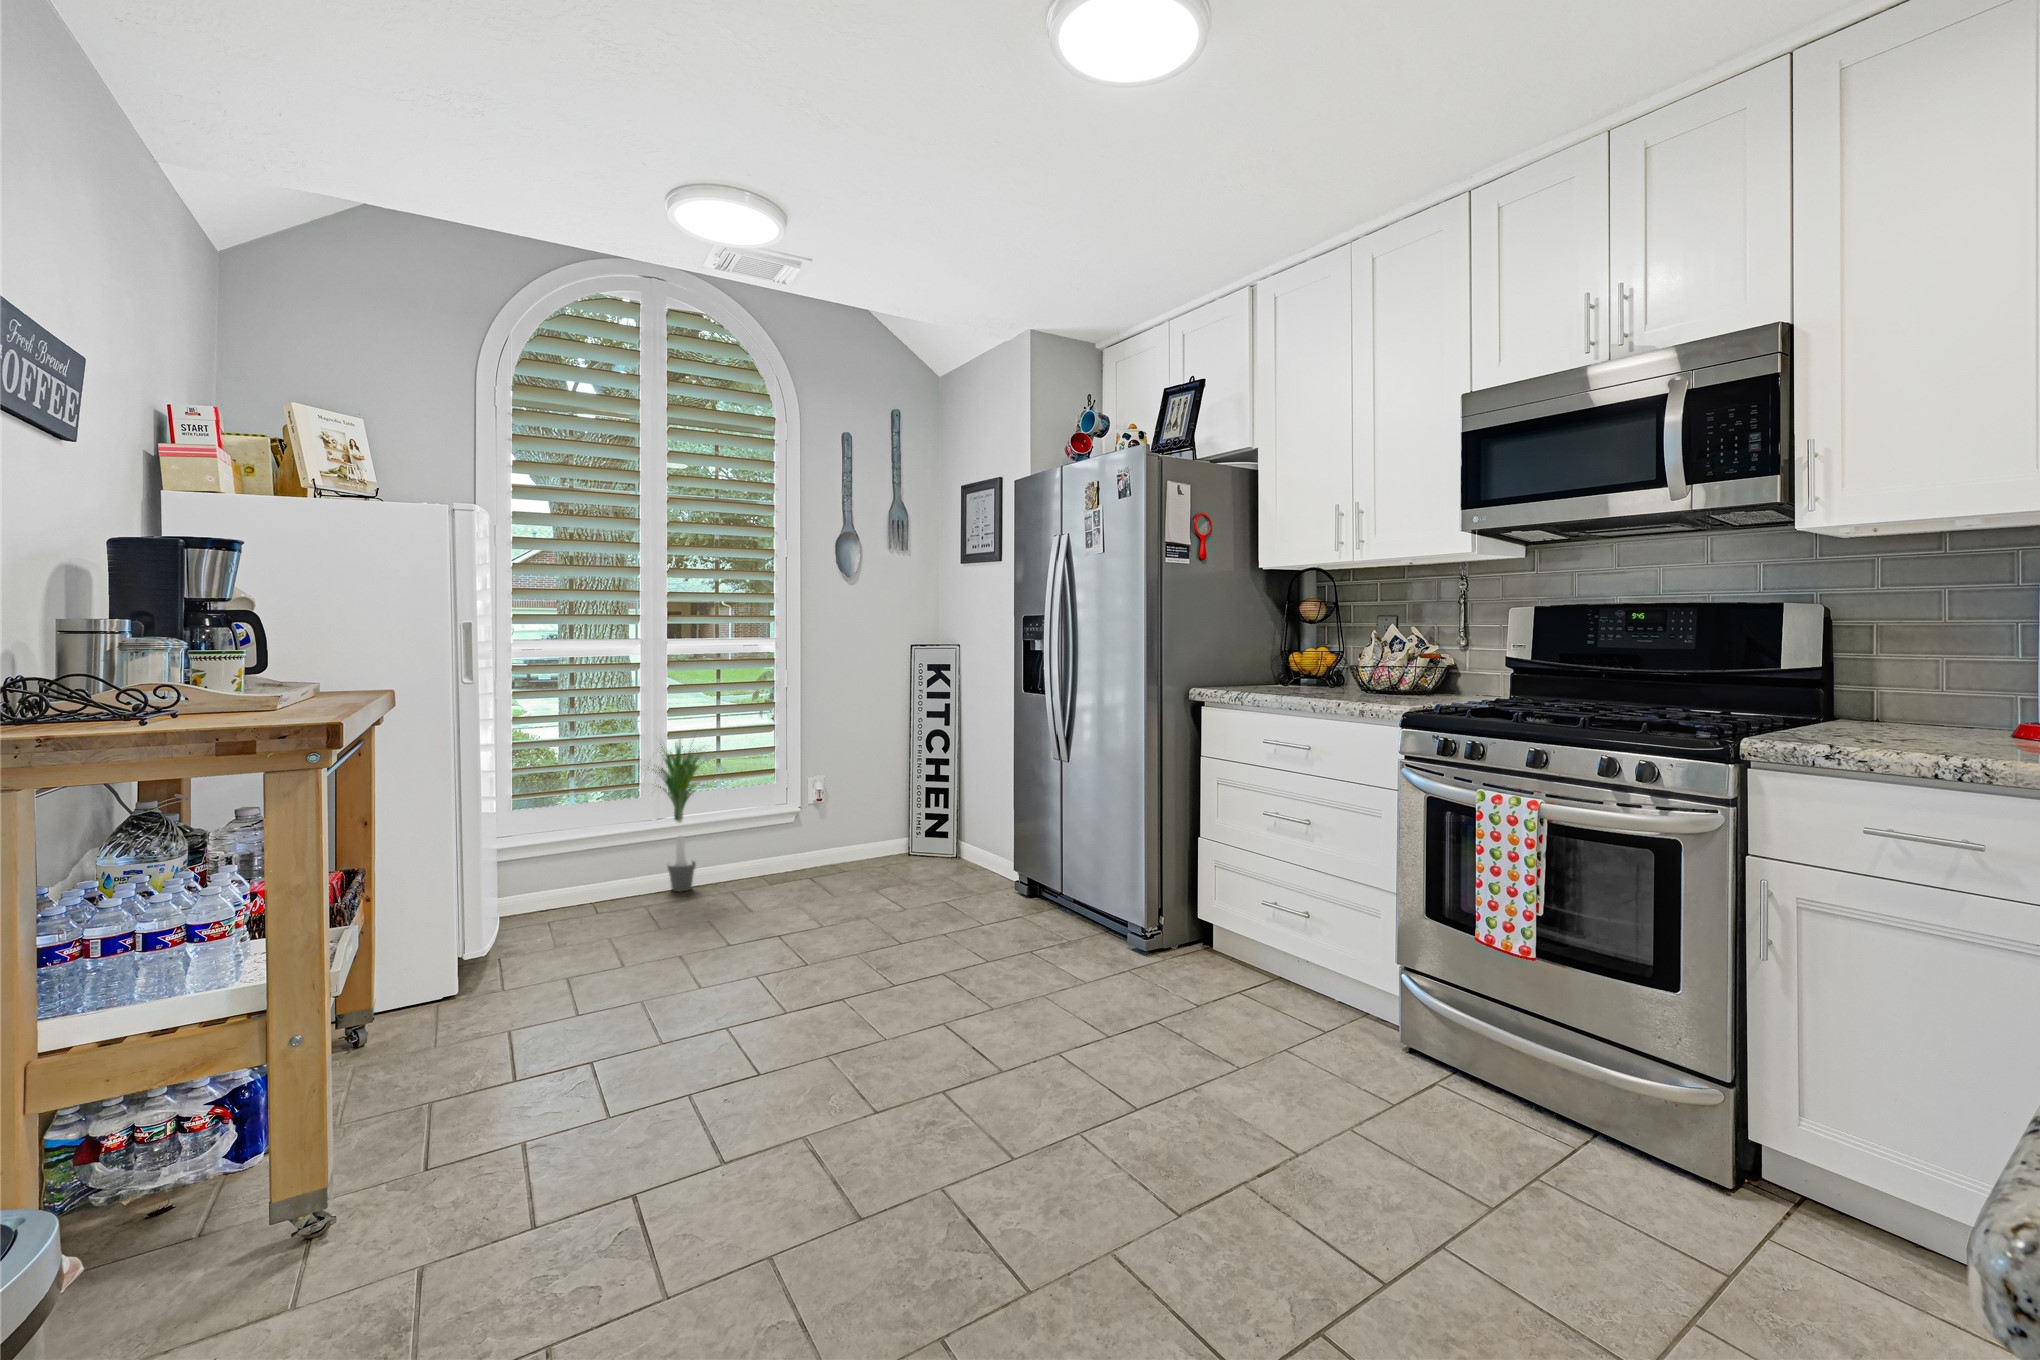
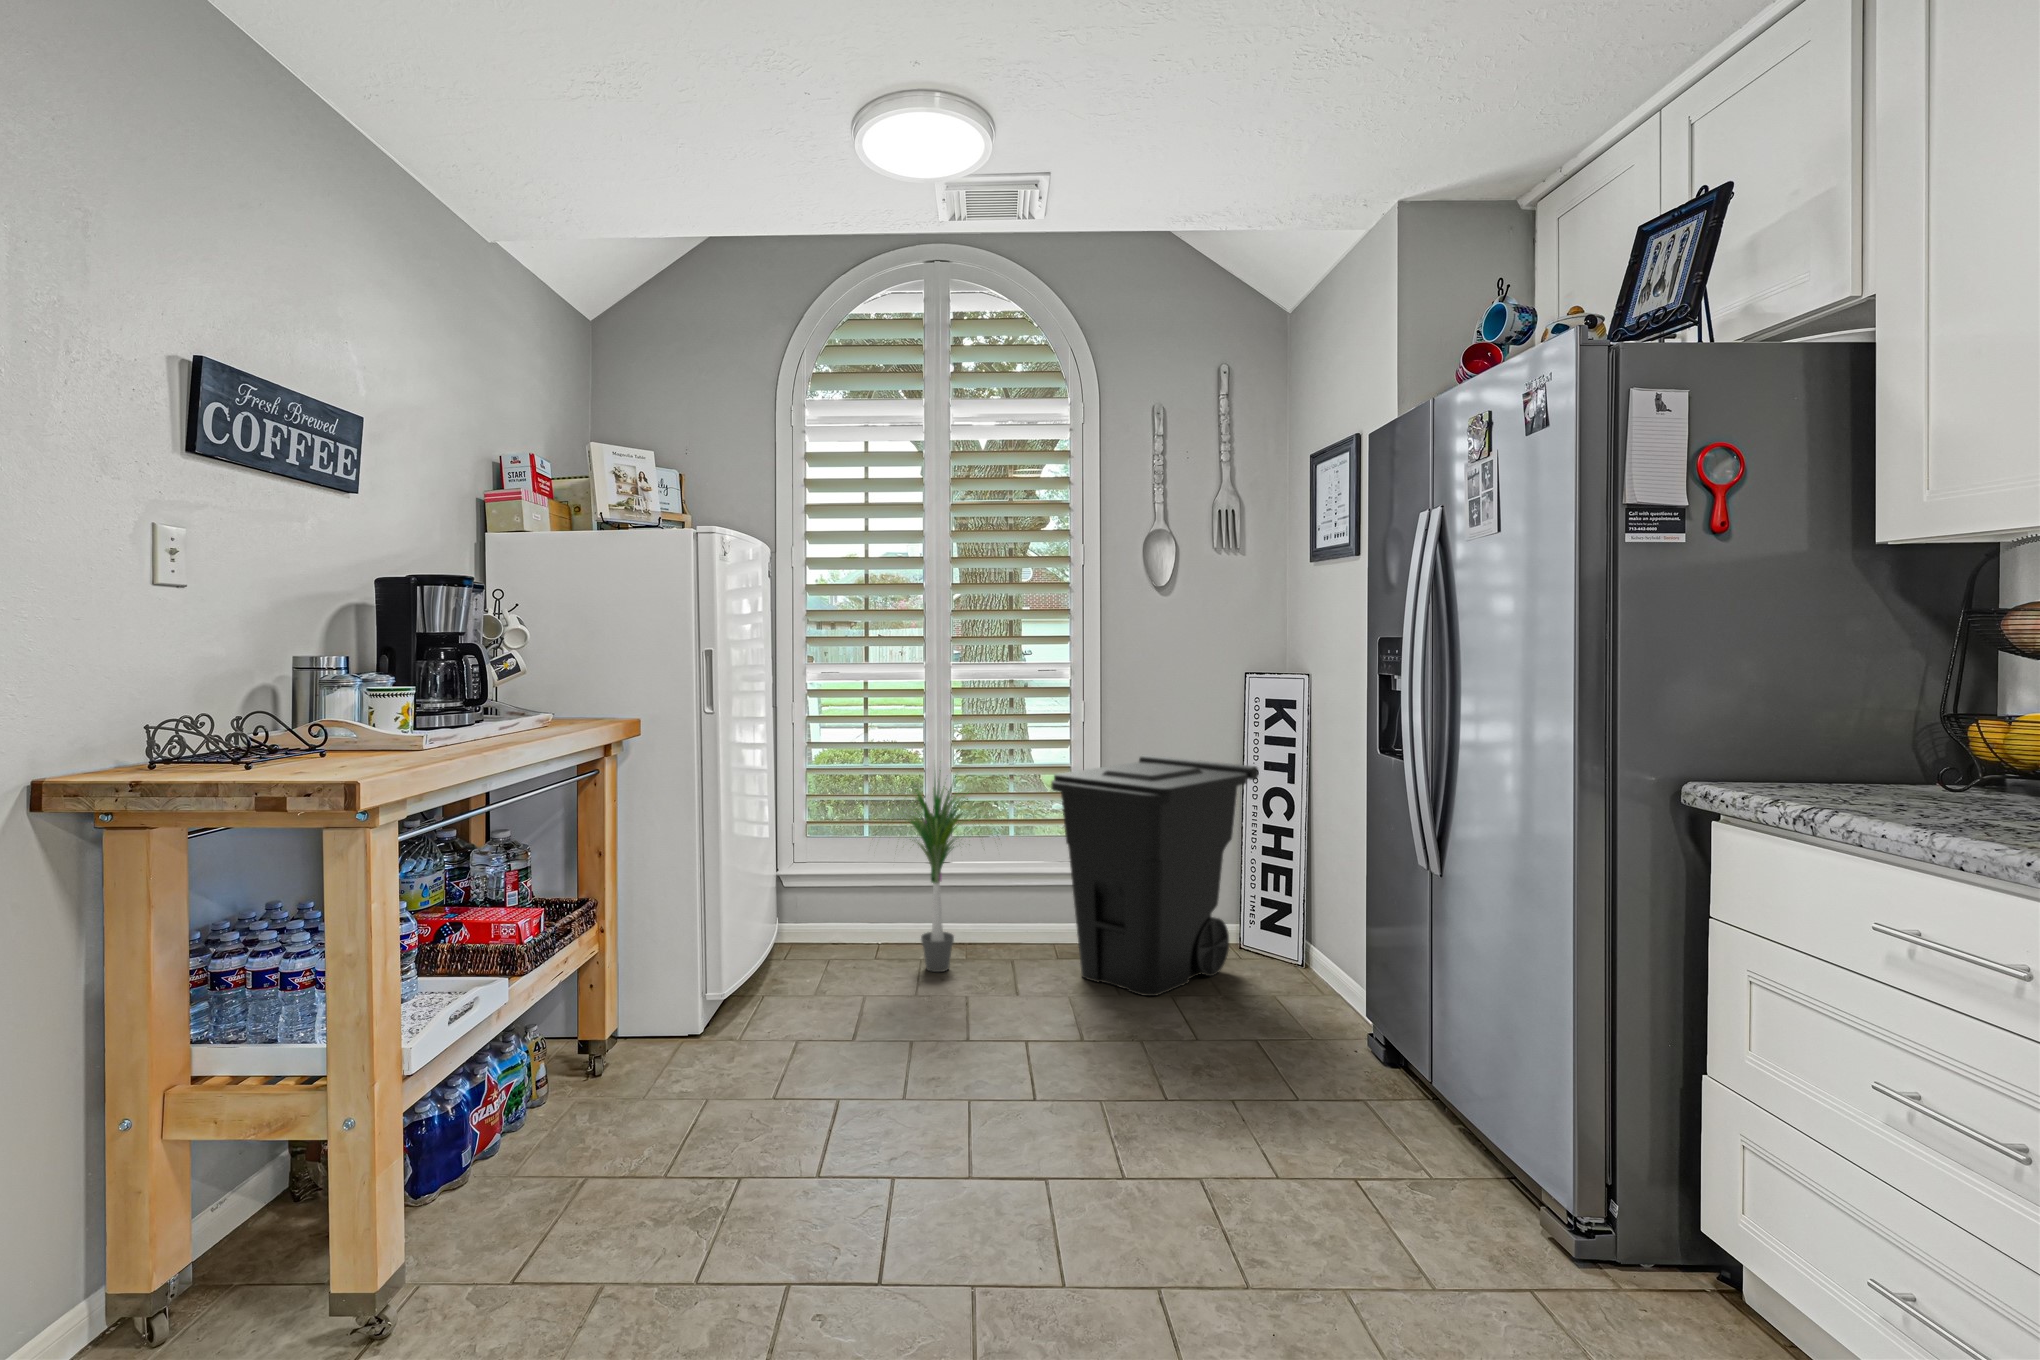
trash can: none [777,712,927,884] -> present [1051,755,1259,996]

